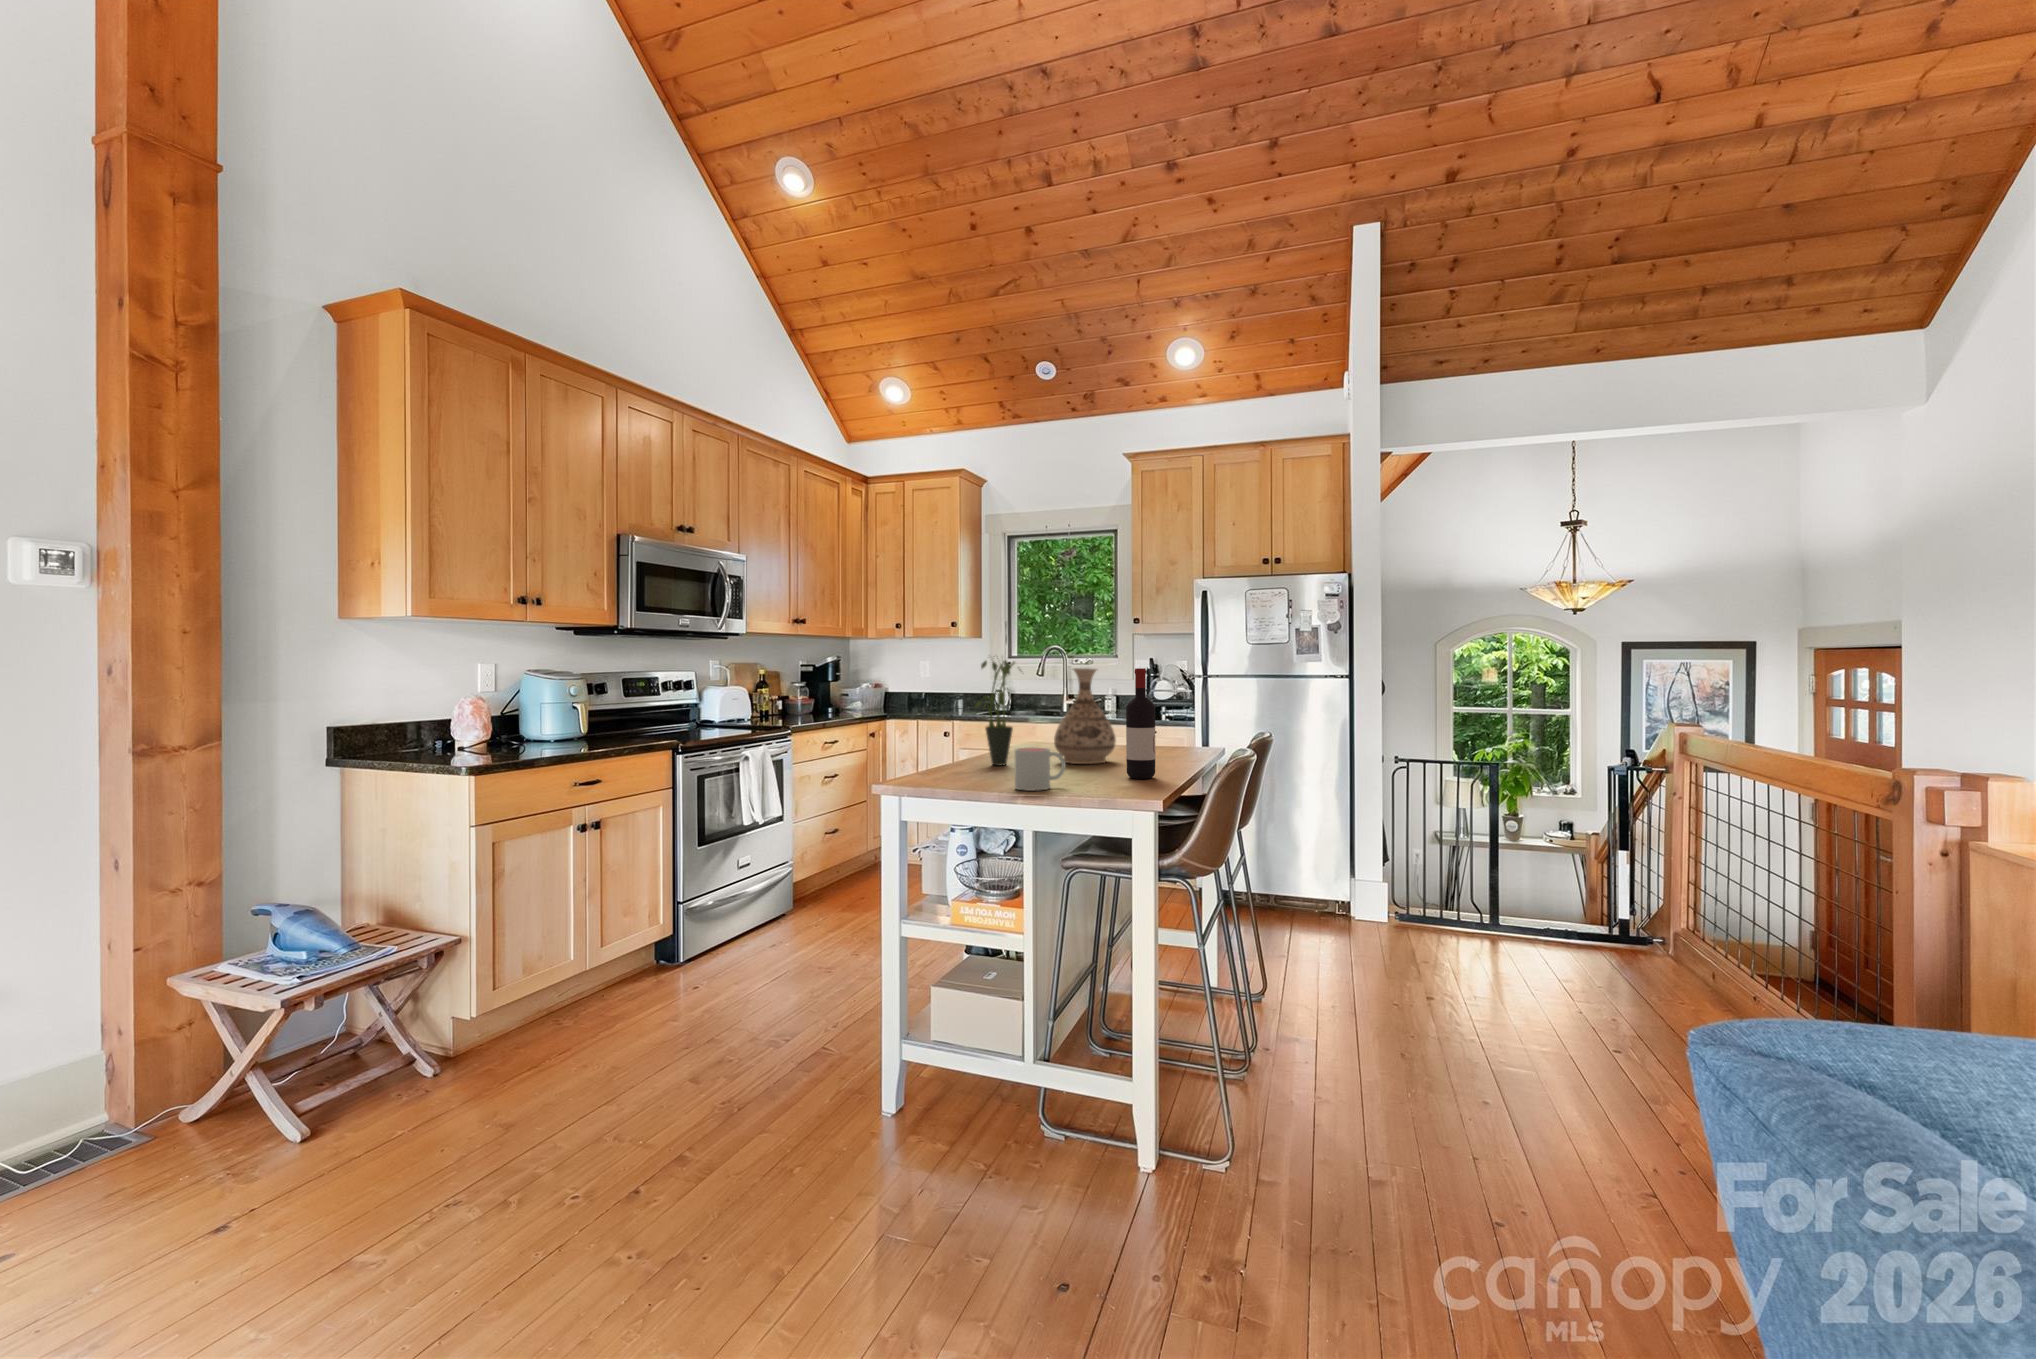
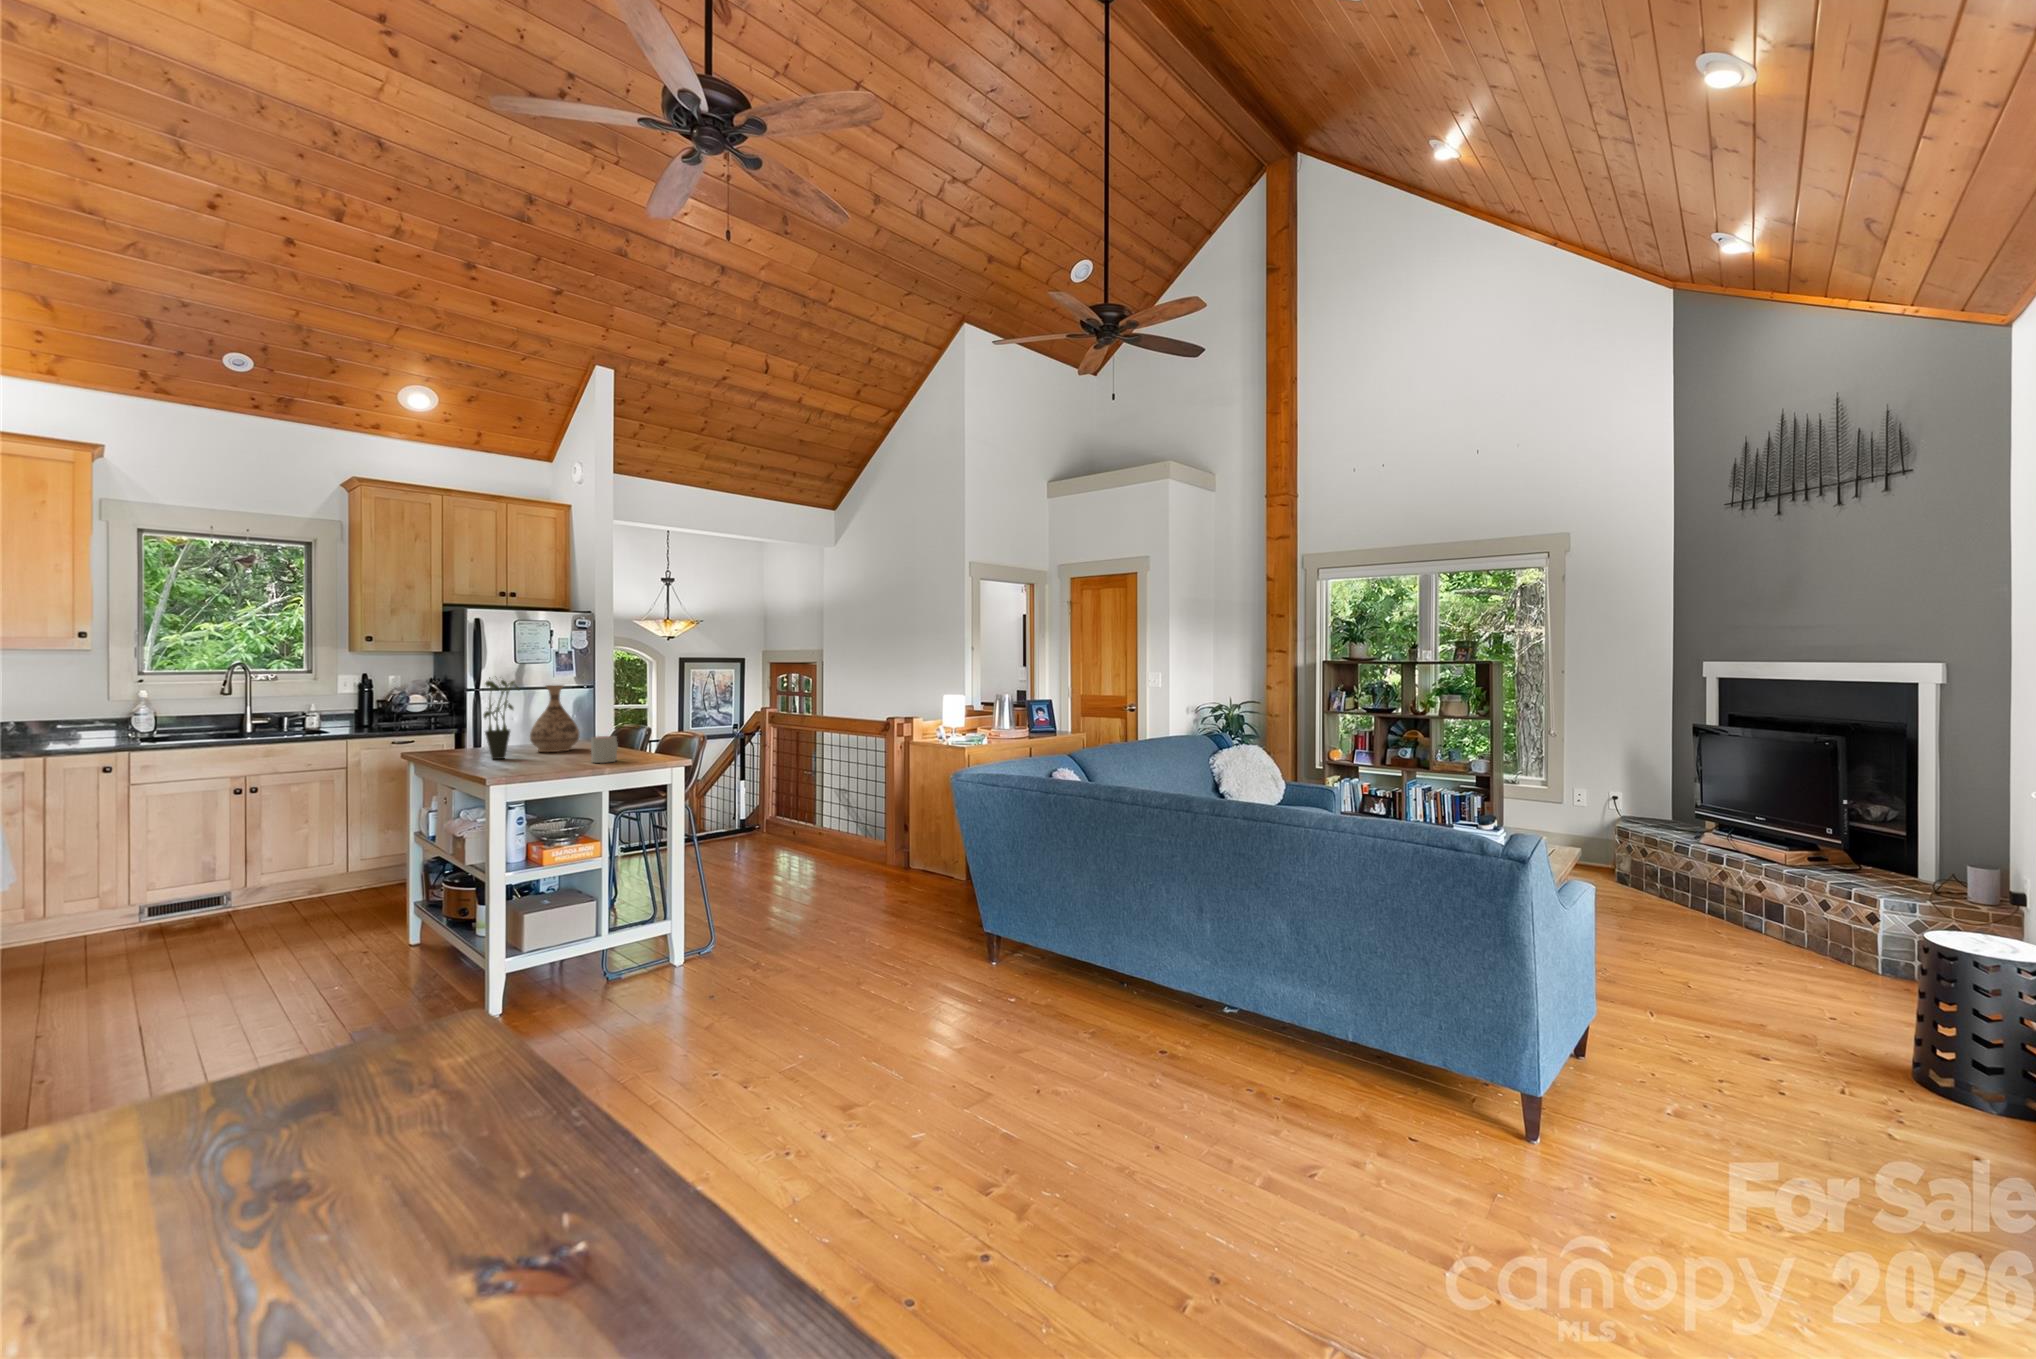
wine bottle: present [1126,668,1155,779] -> none [628,684,649,751]

